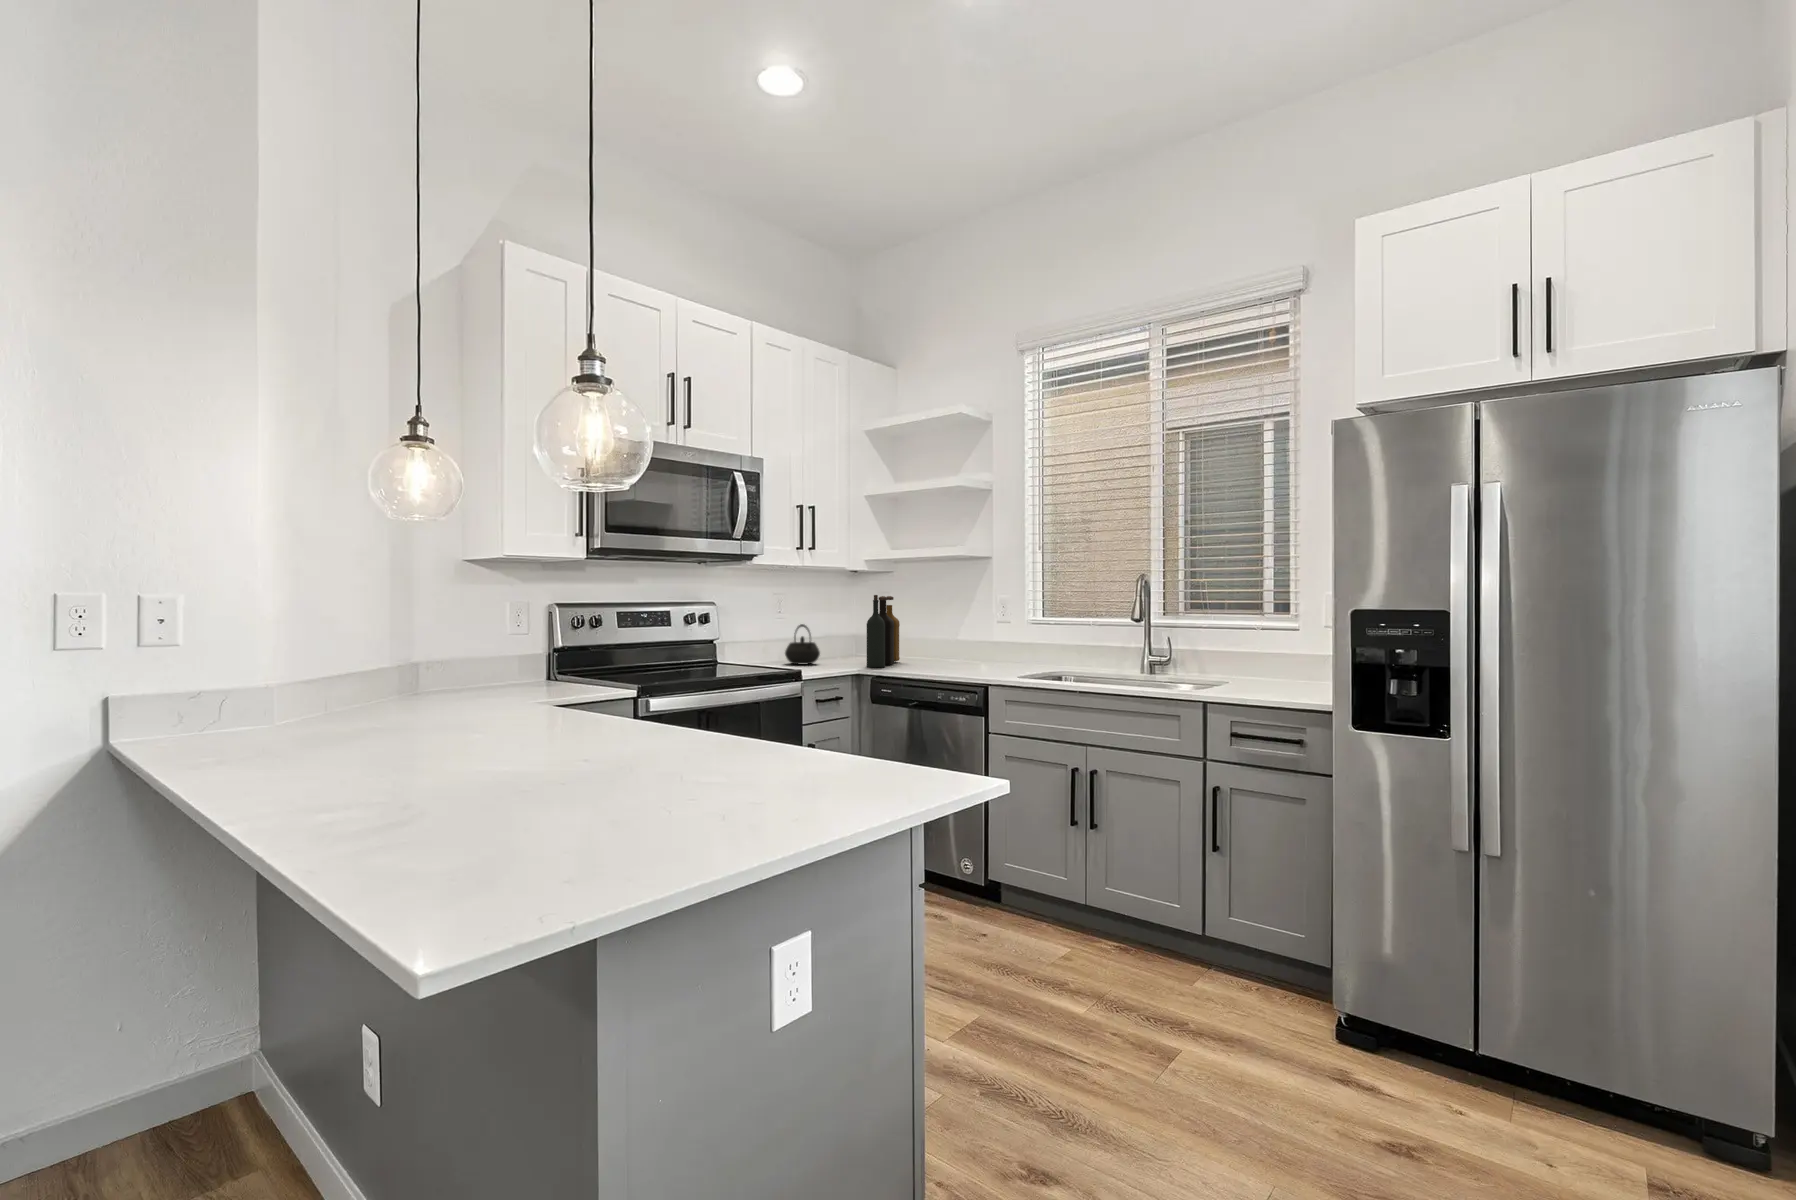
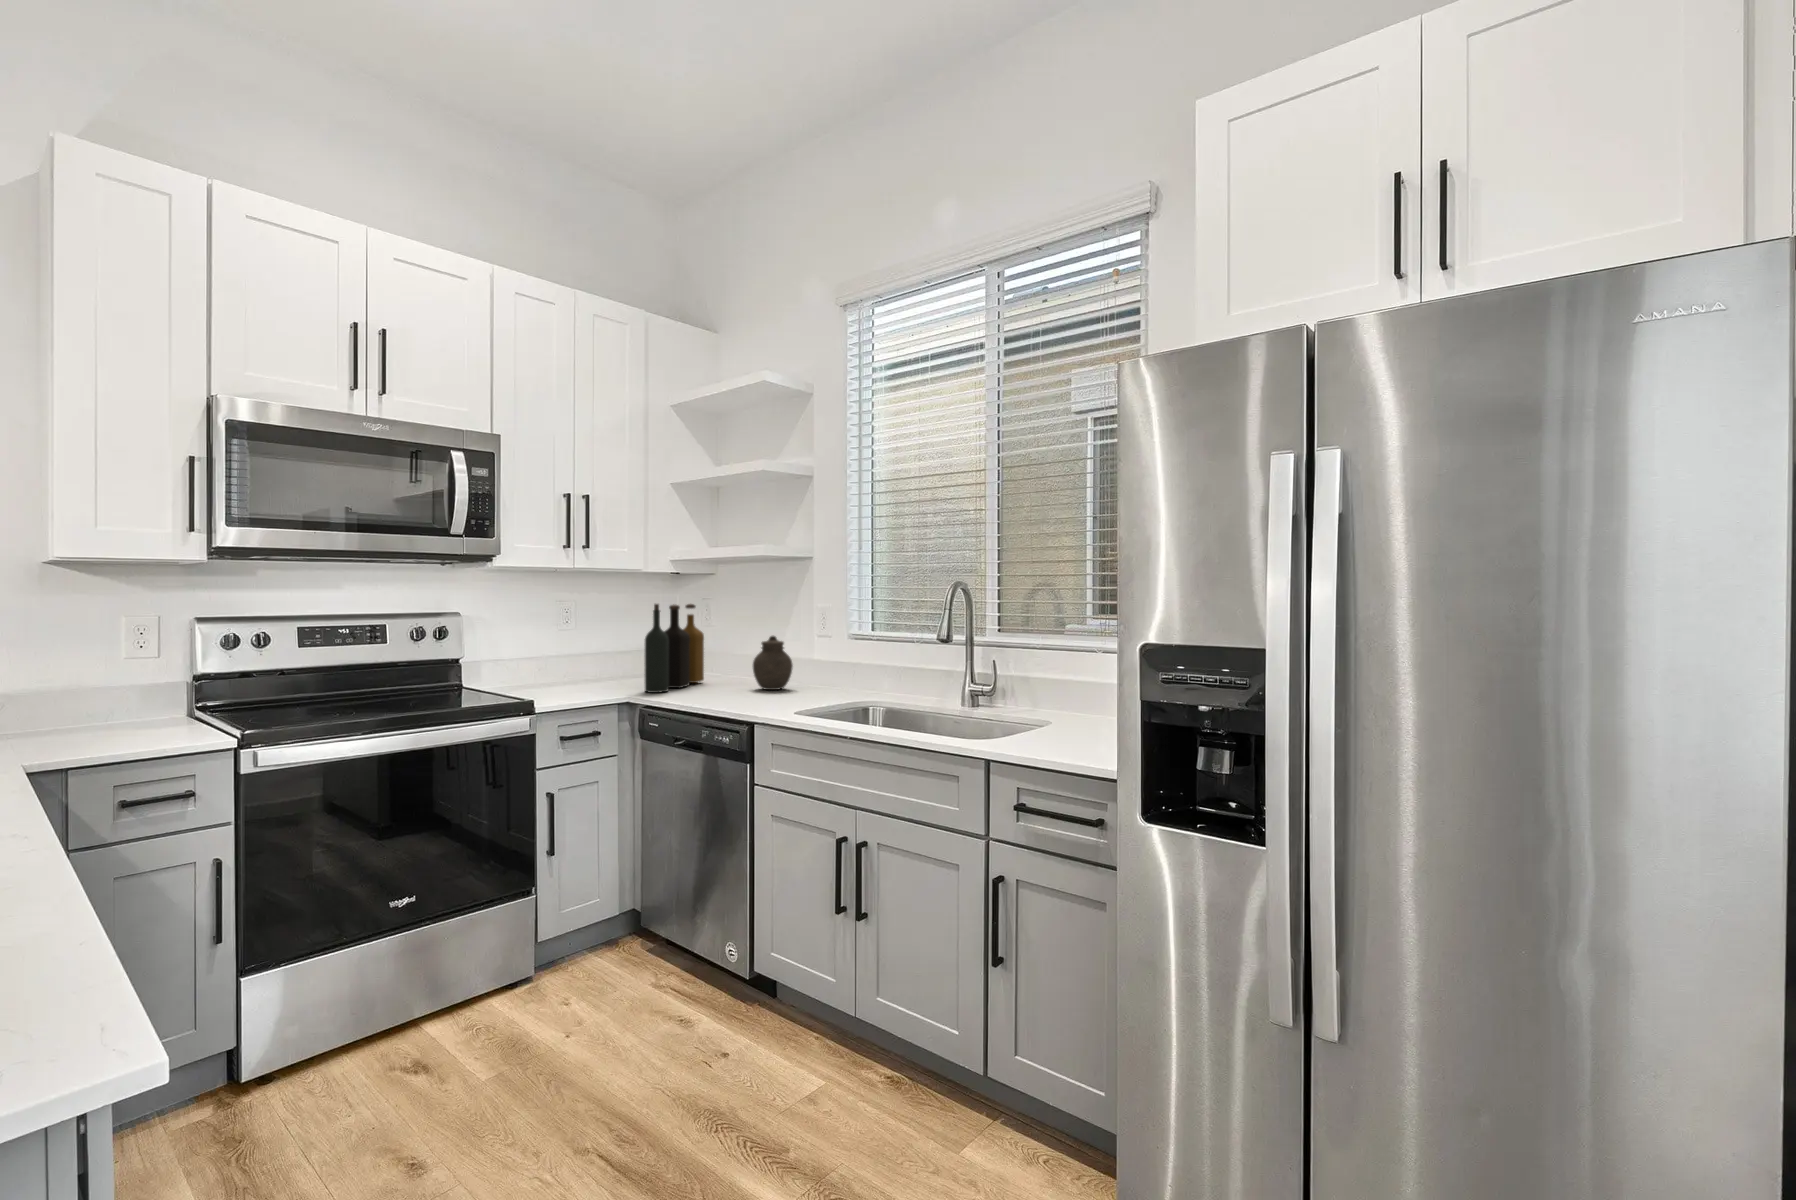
jar: none [948,621,981,666] -> present [753,636,793,690]
kettle: present [785,624,820,665] -> none [552,638,598,687]

